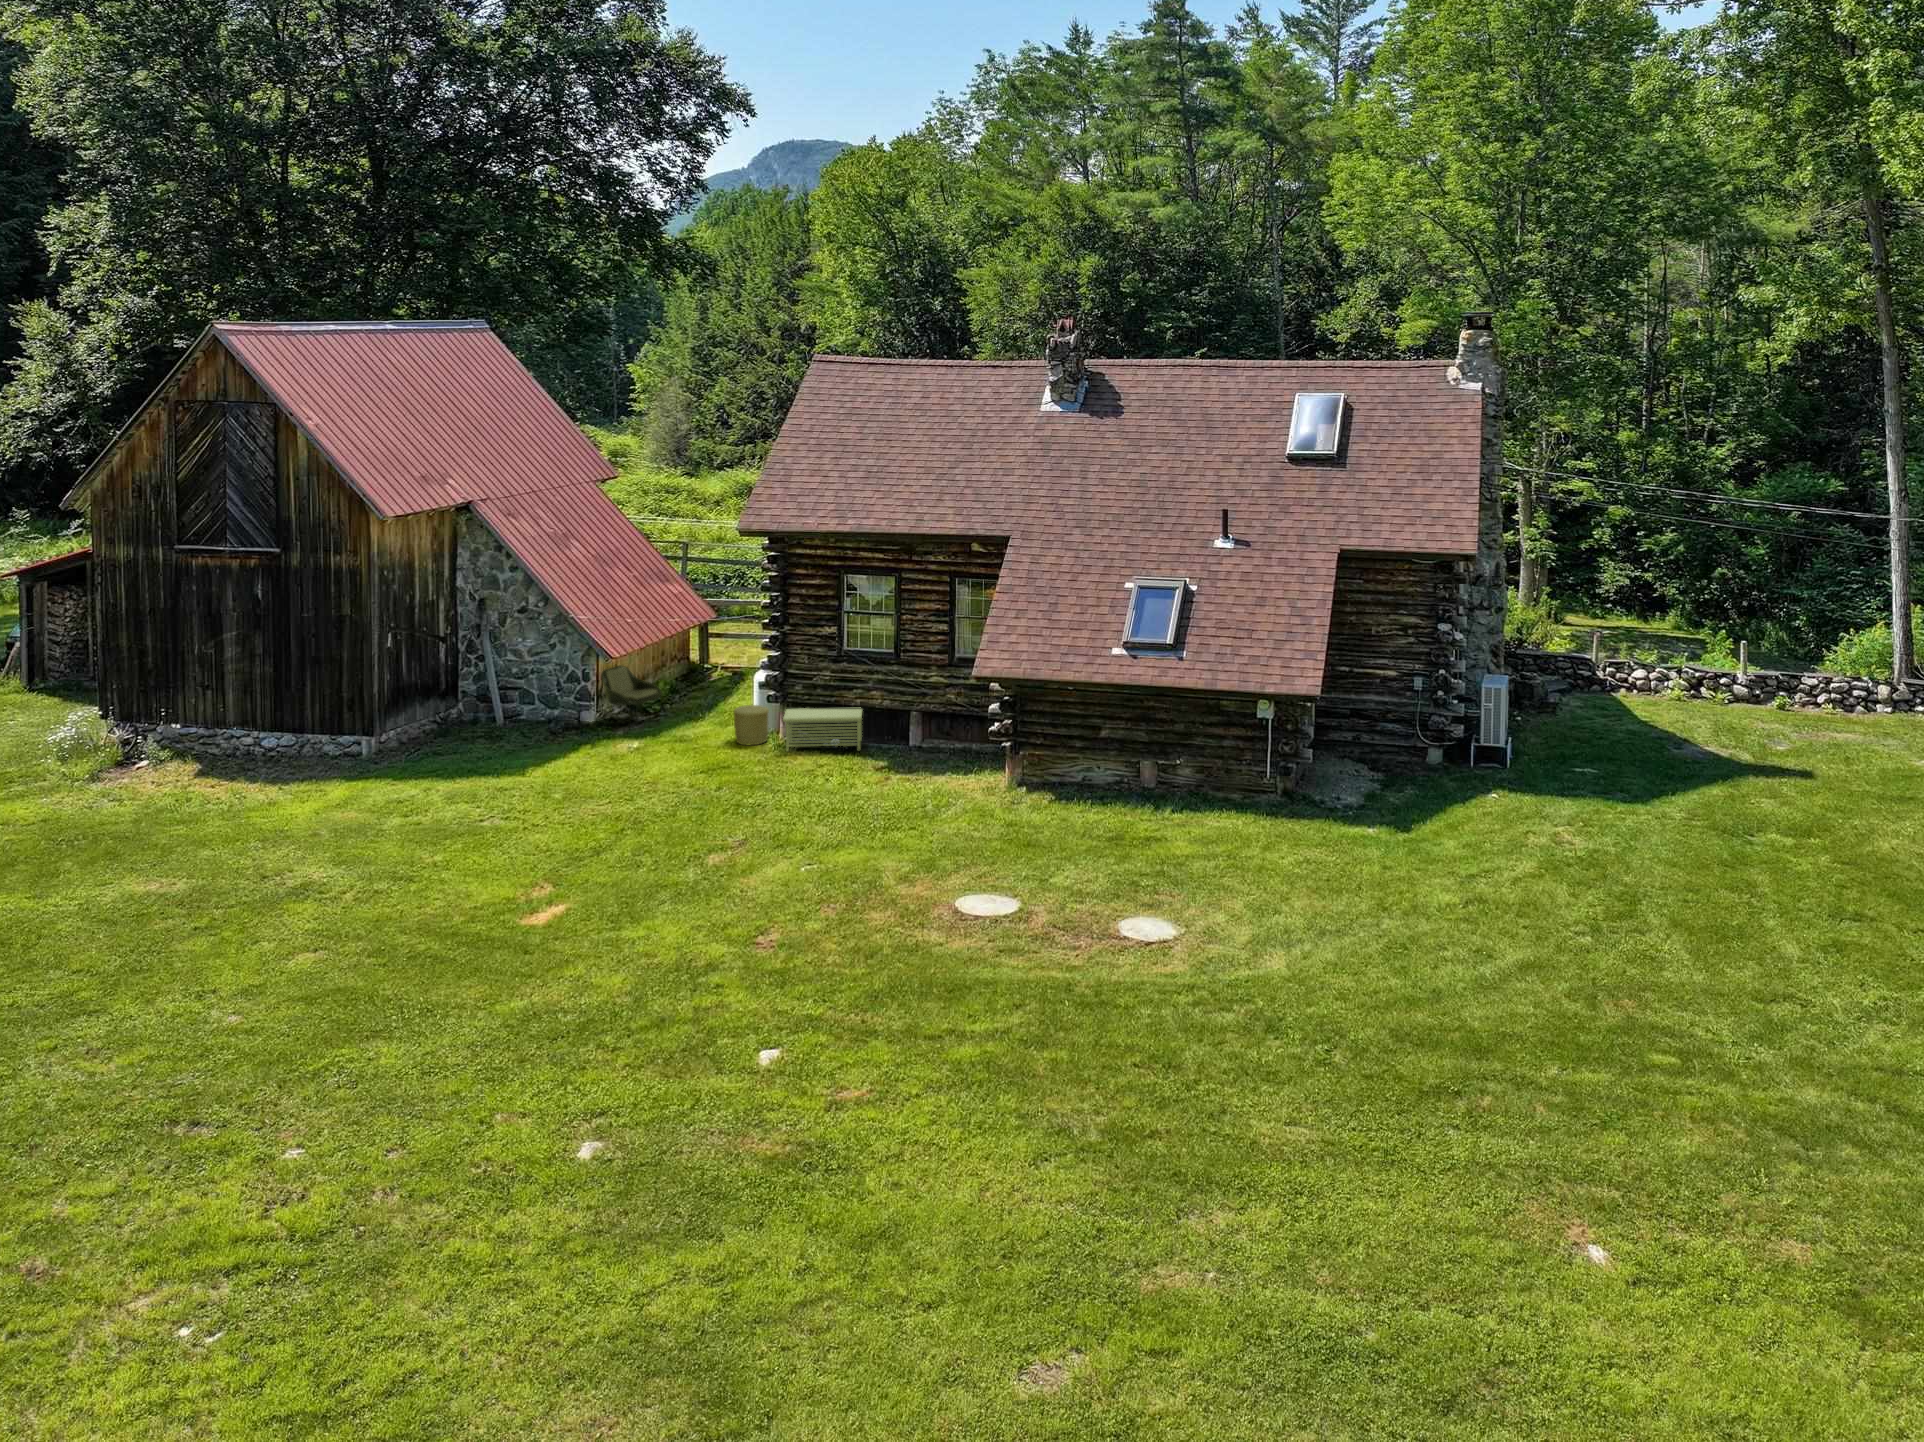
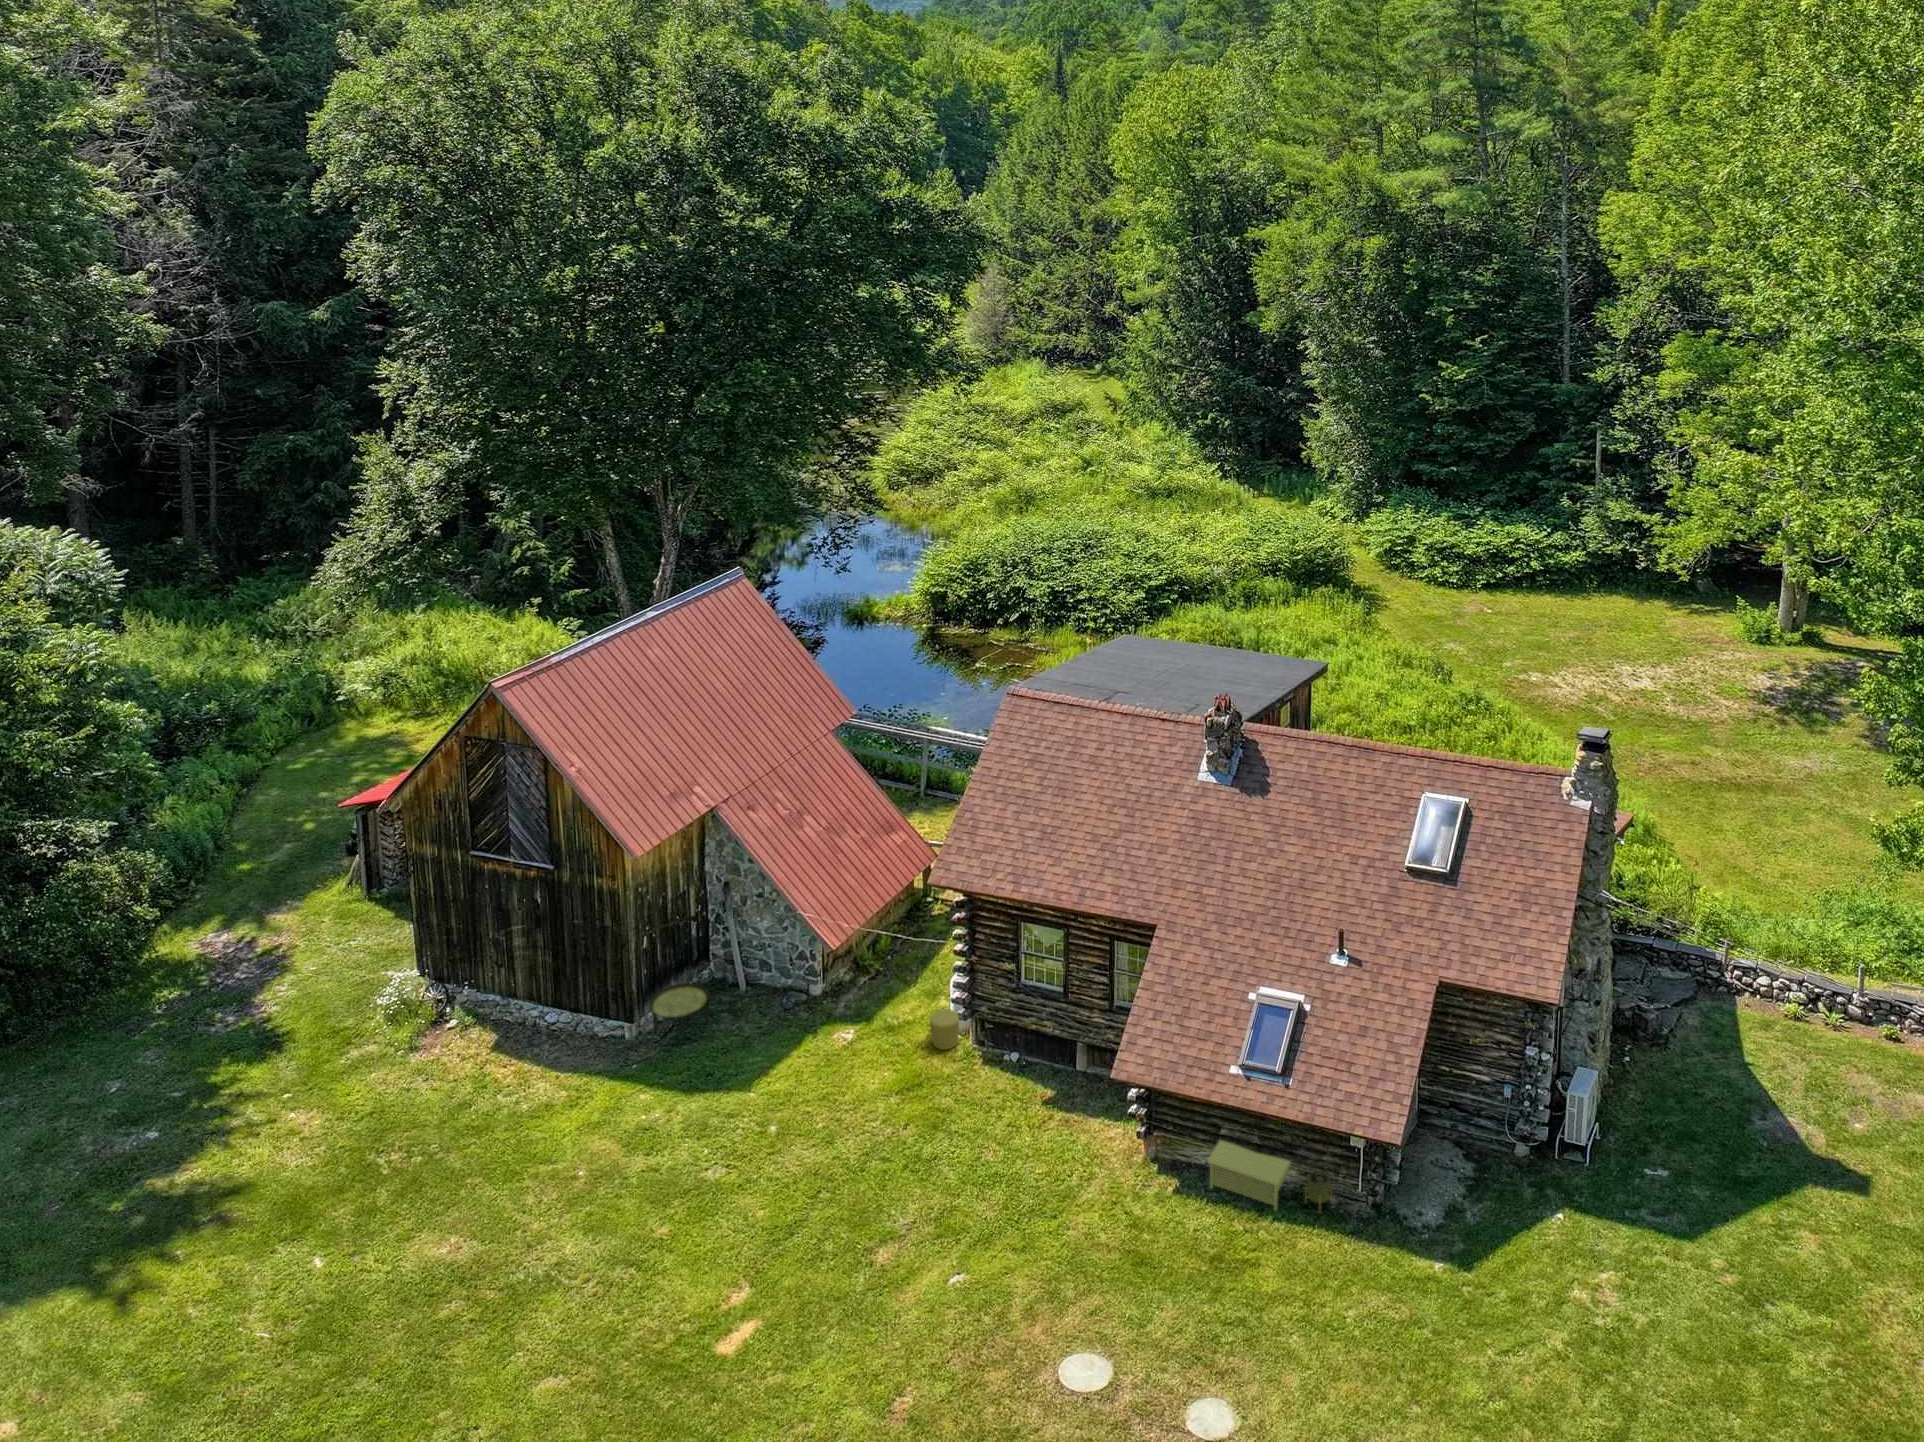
lounge chair: present [601,665,662,722] -> none [823,945,875,1011]
round table: none [387,697,462,753] -> present [649,983,709,1044]
storage bench: present [783,709,862,752] -> present [1207,1141,1292,1210]
planter: none [1204,769,1235,811] -> present [1305,1171,1332,1207]

